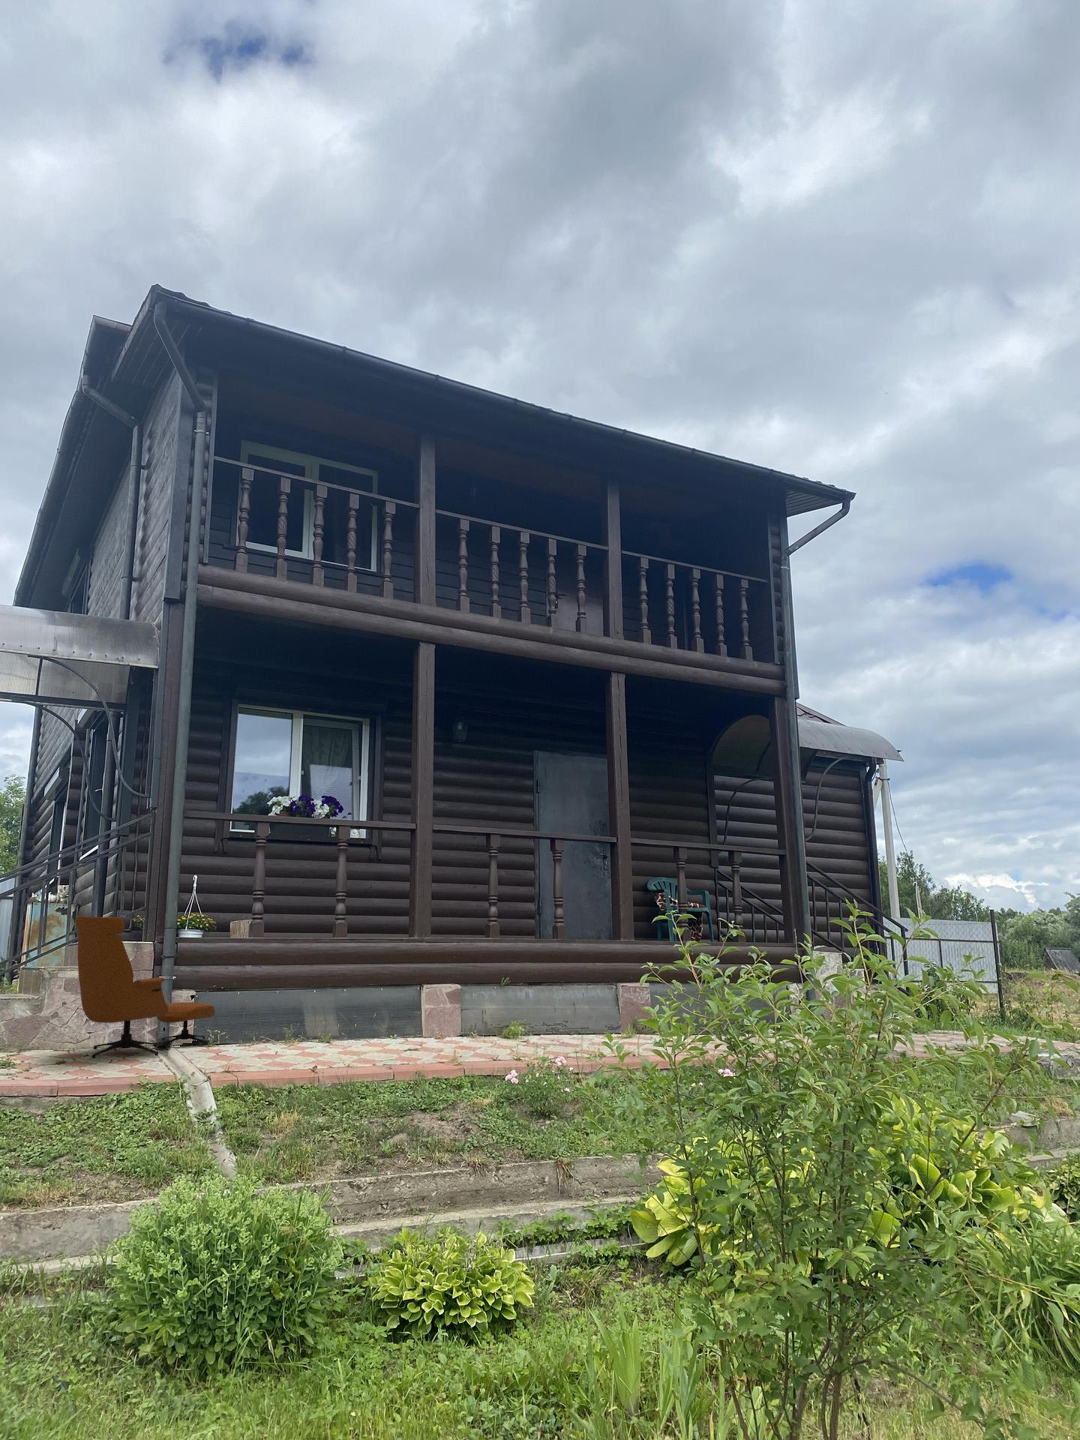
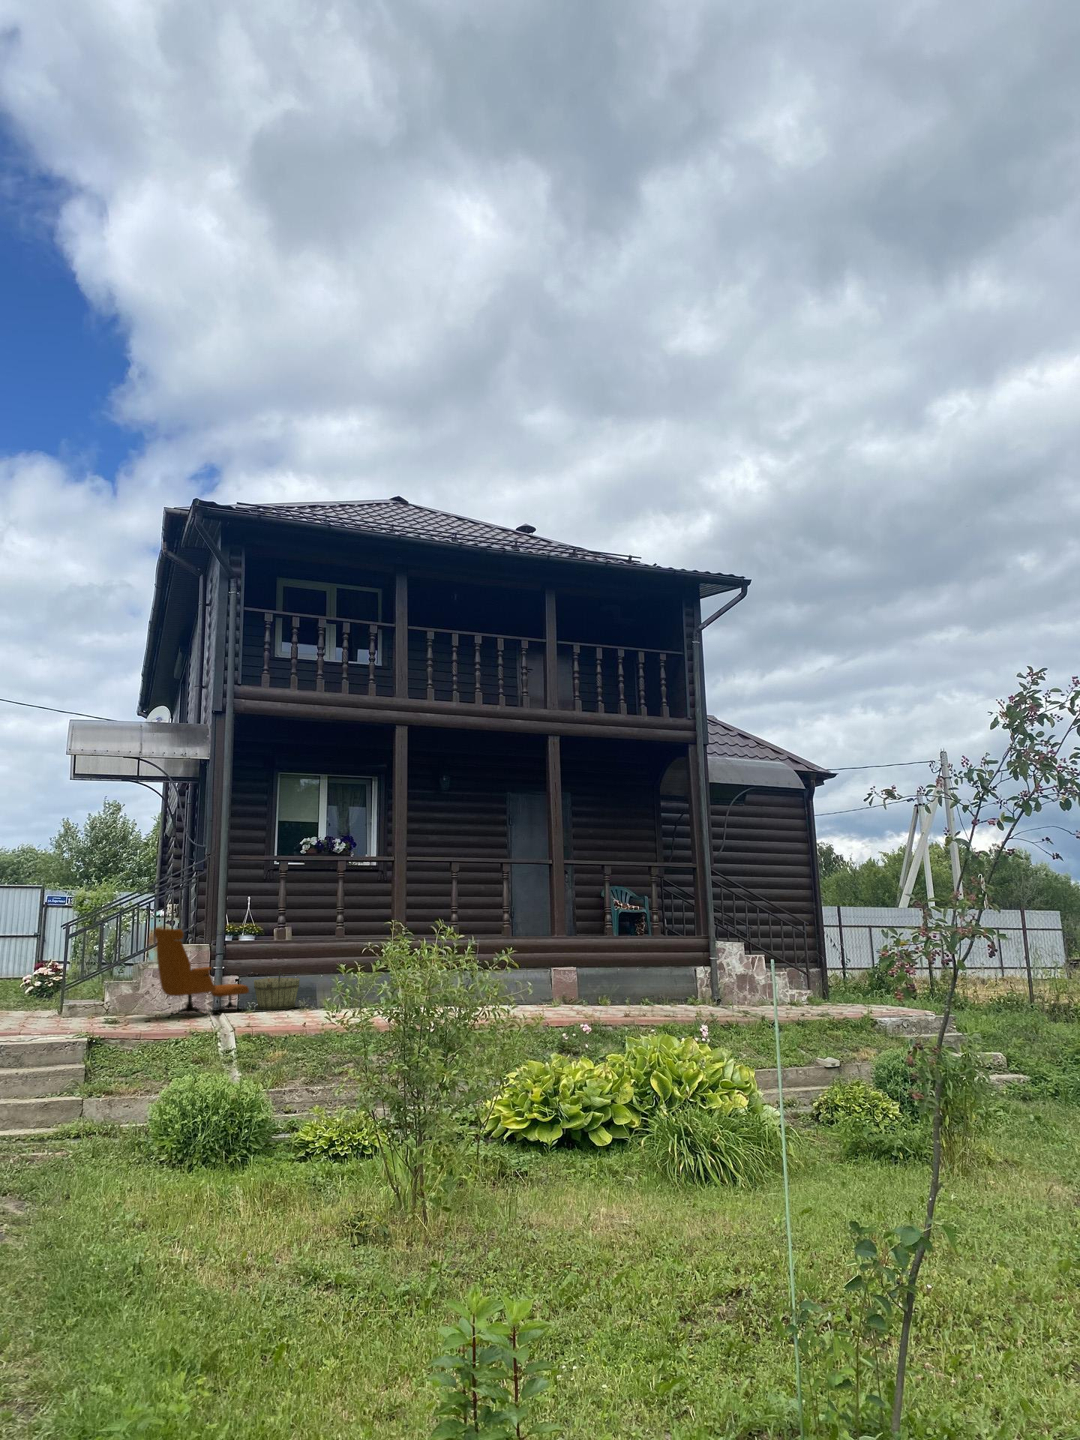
wooden bucket: none [220,980,289,1042] -> present [254,969,300,1010]

